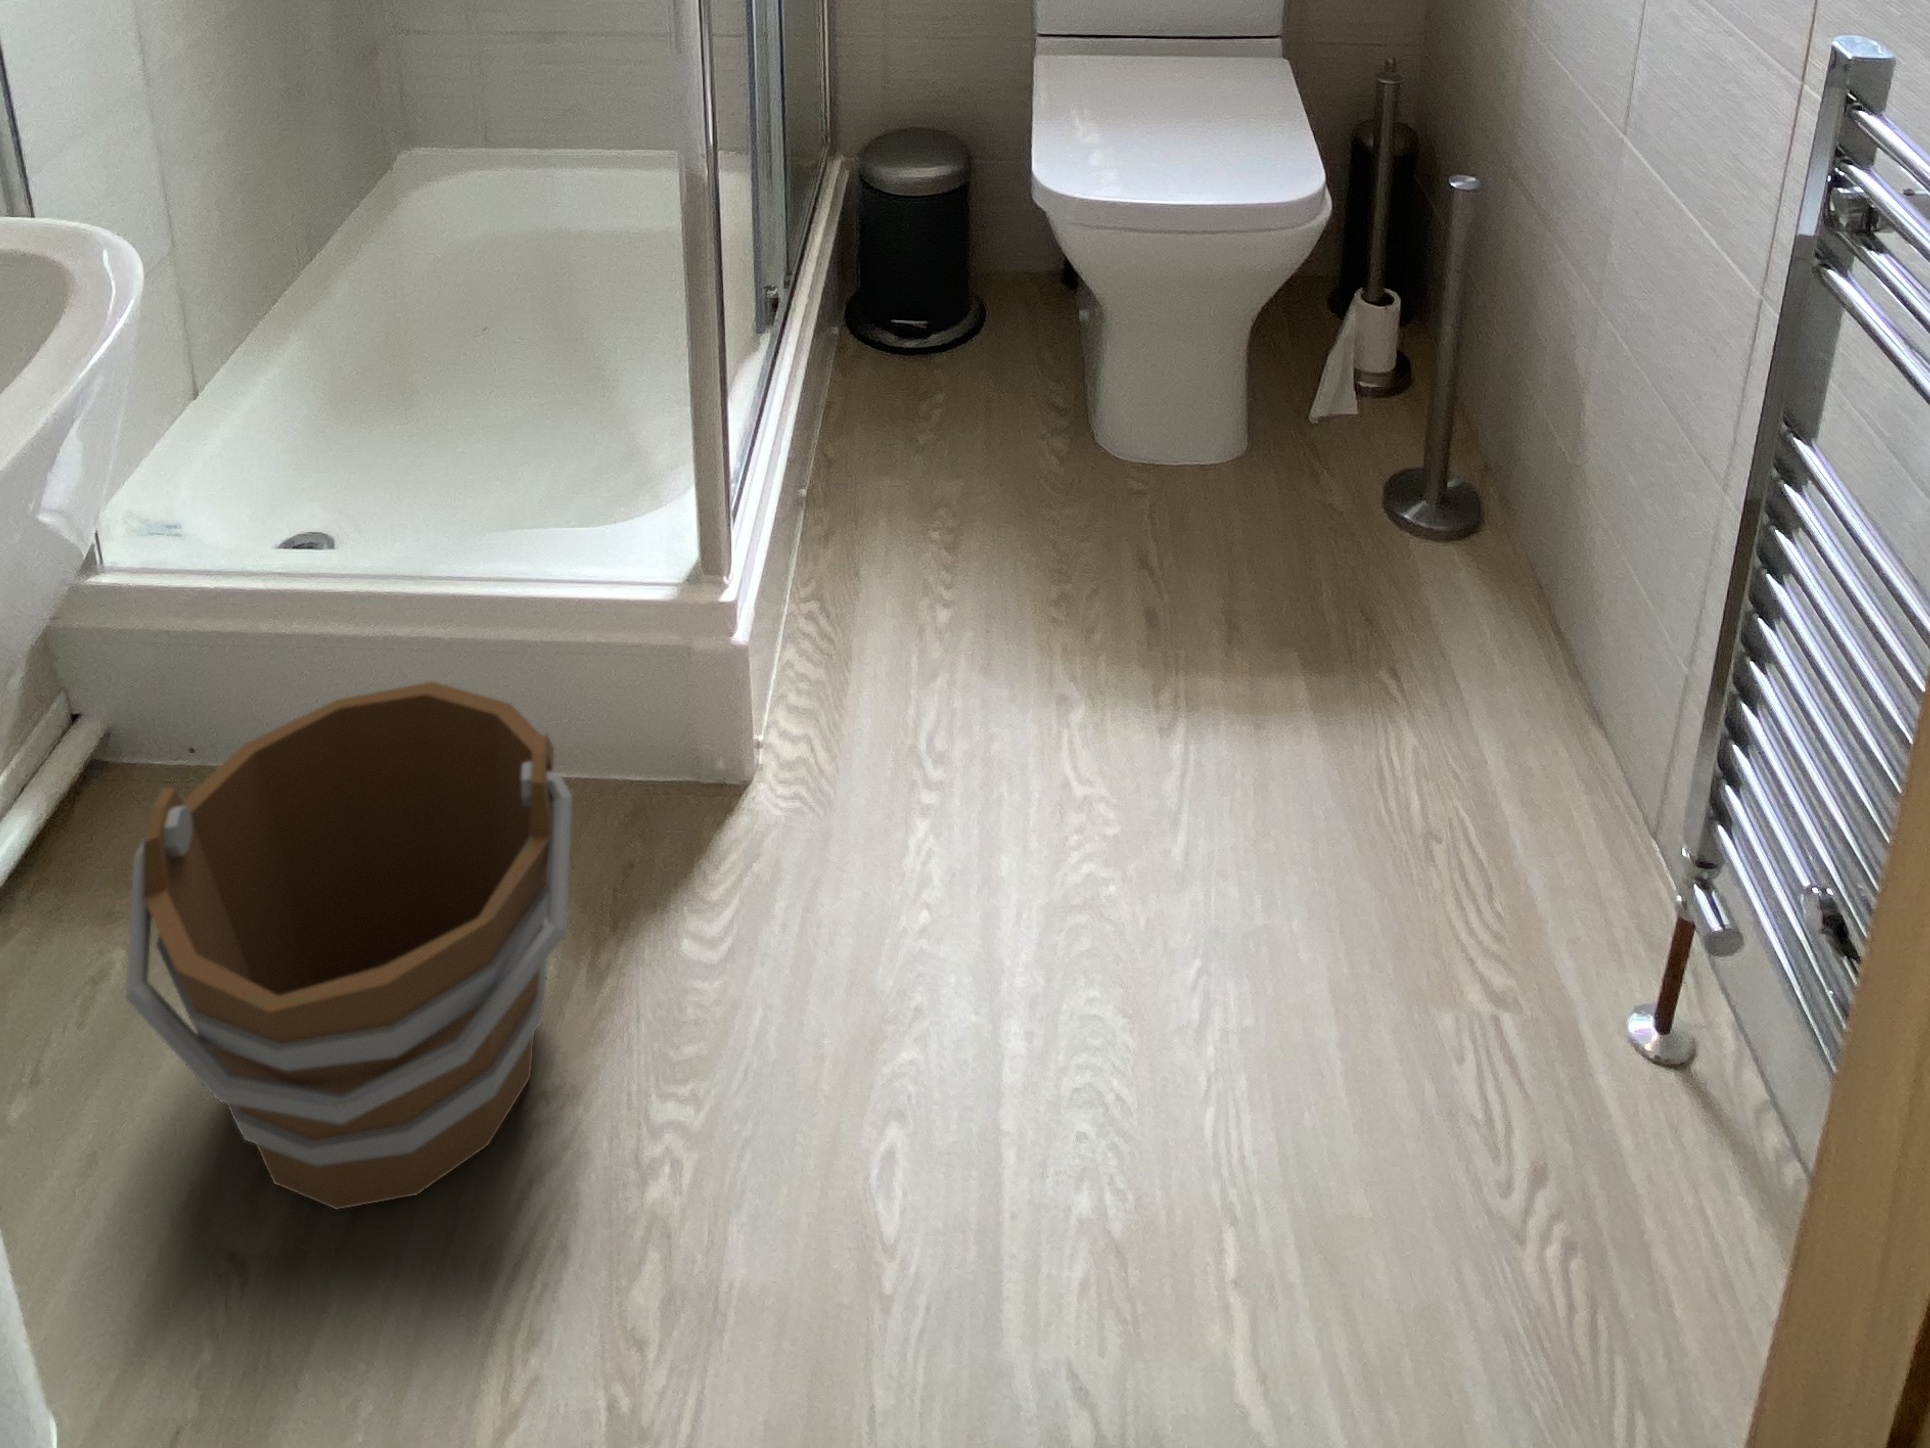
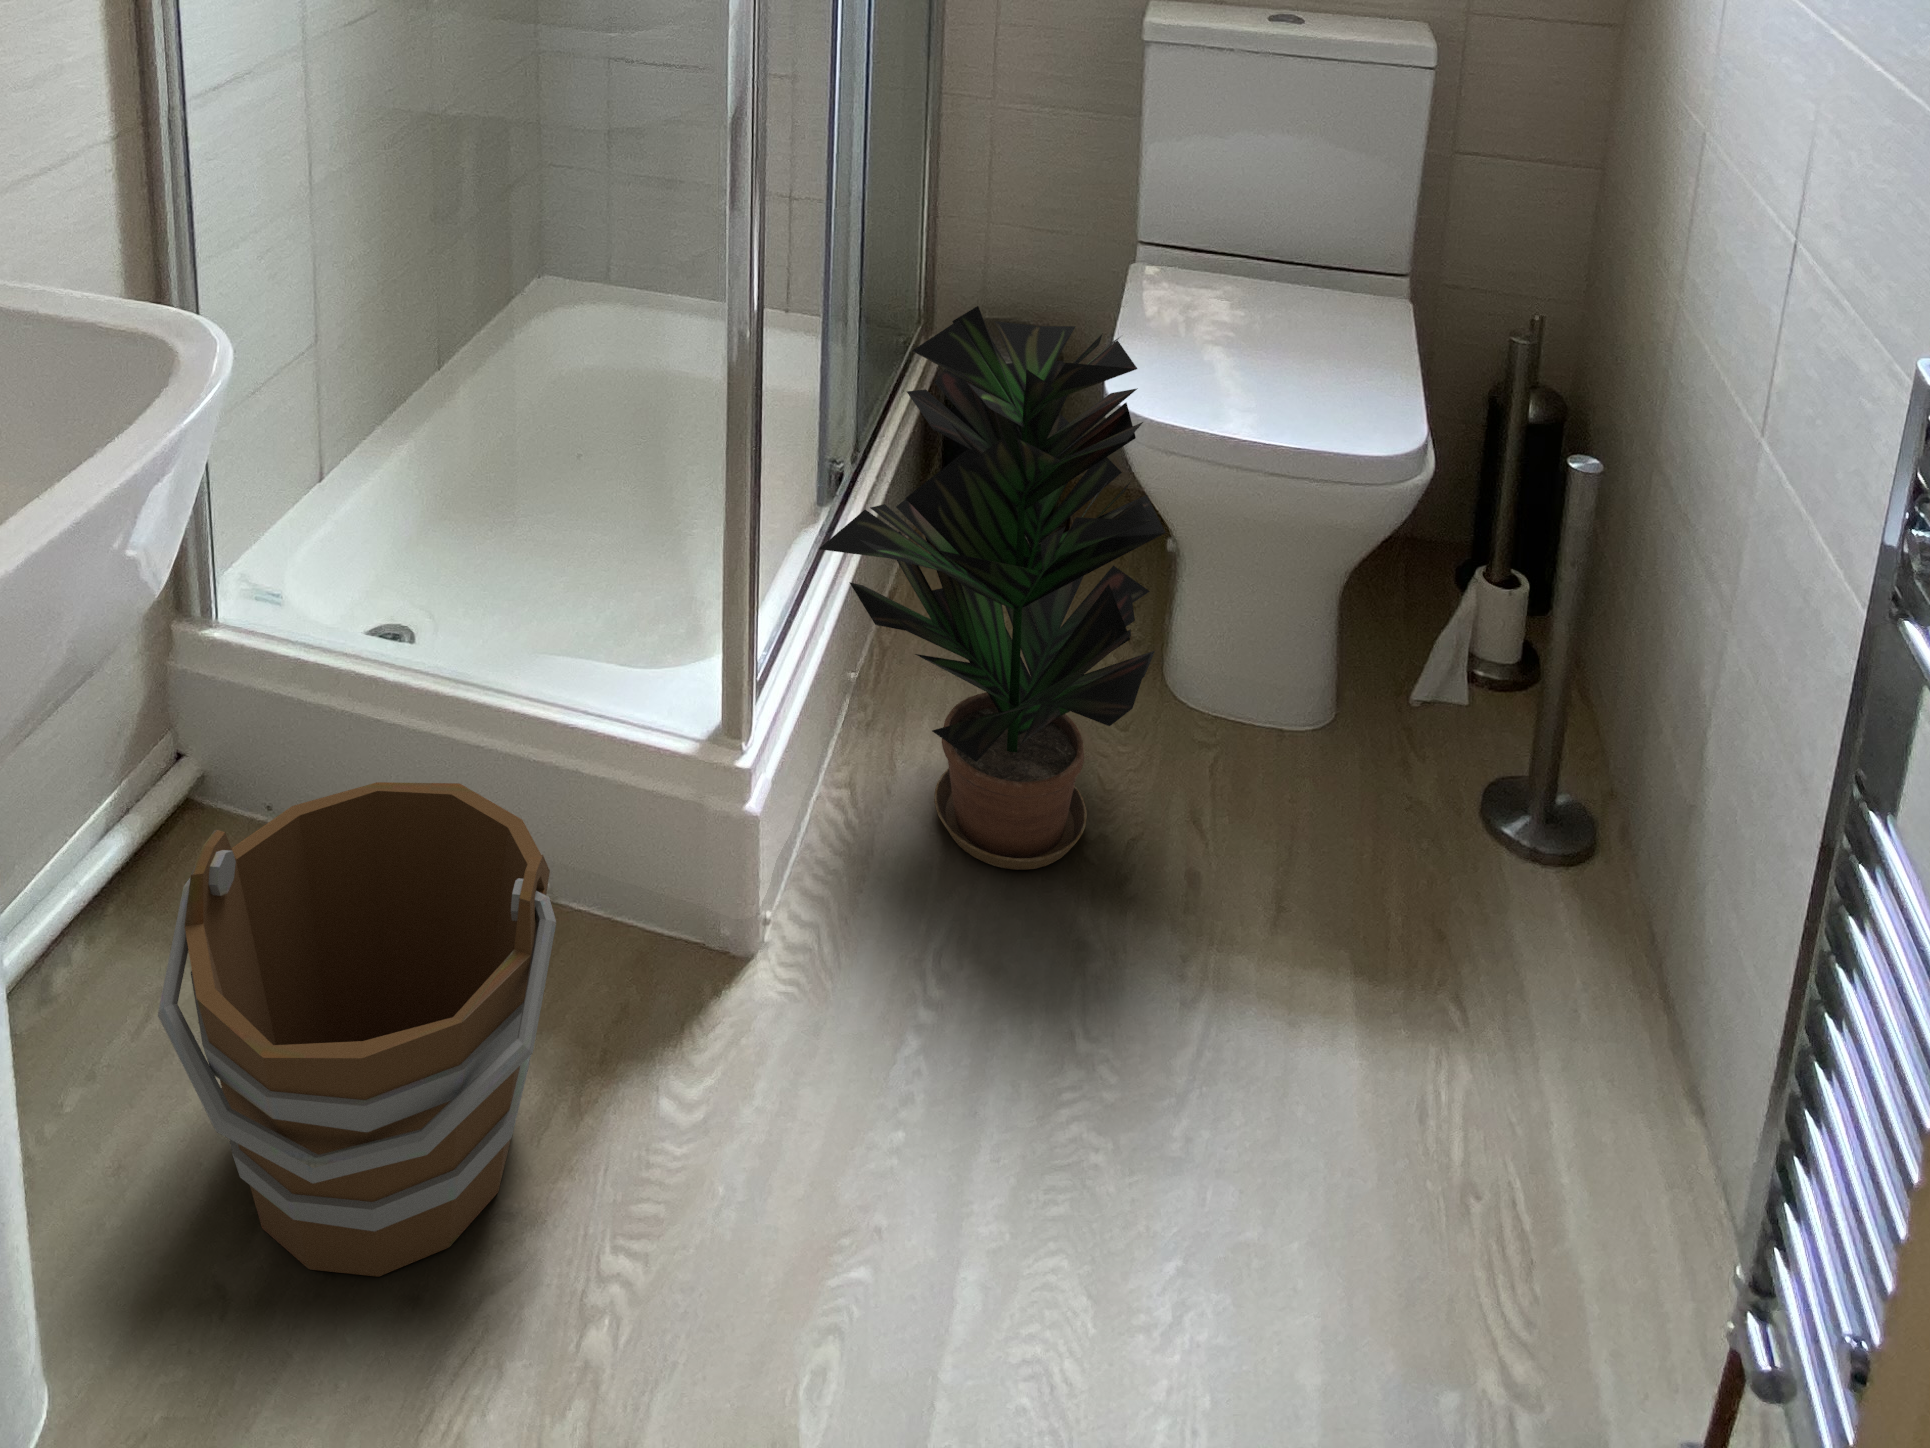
potted plant: none [773,110,1116,649] -> present [819,306,1166,870]

